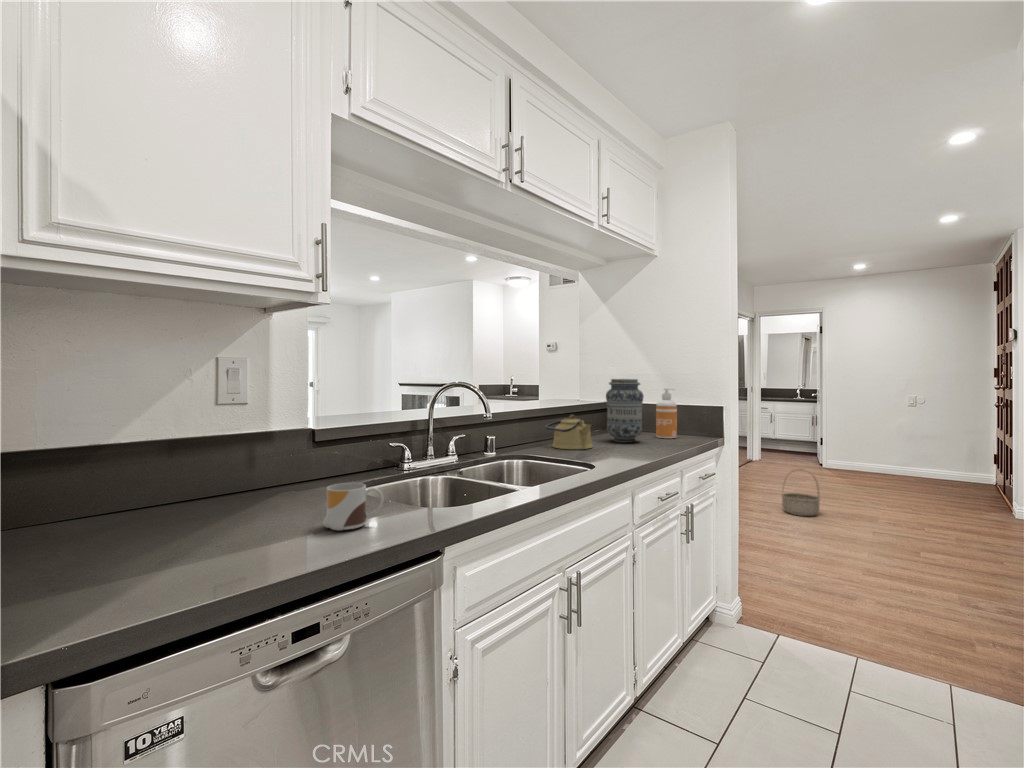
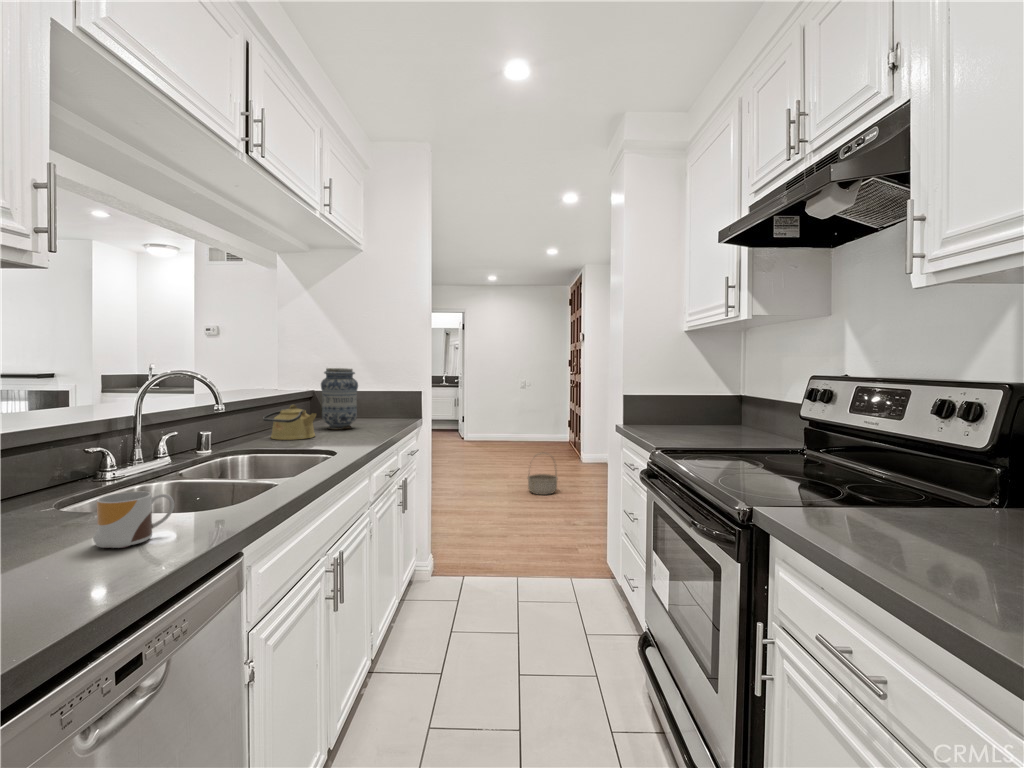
soap dispenser: present [656,388,677,438] -> none [365,377,383,423]
basket: present [782,469,820,516] -> present [528,453,558,495]

